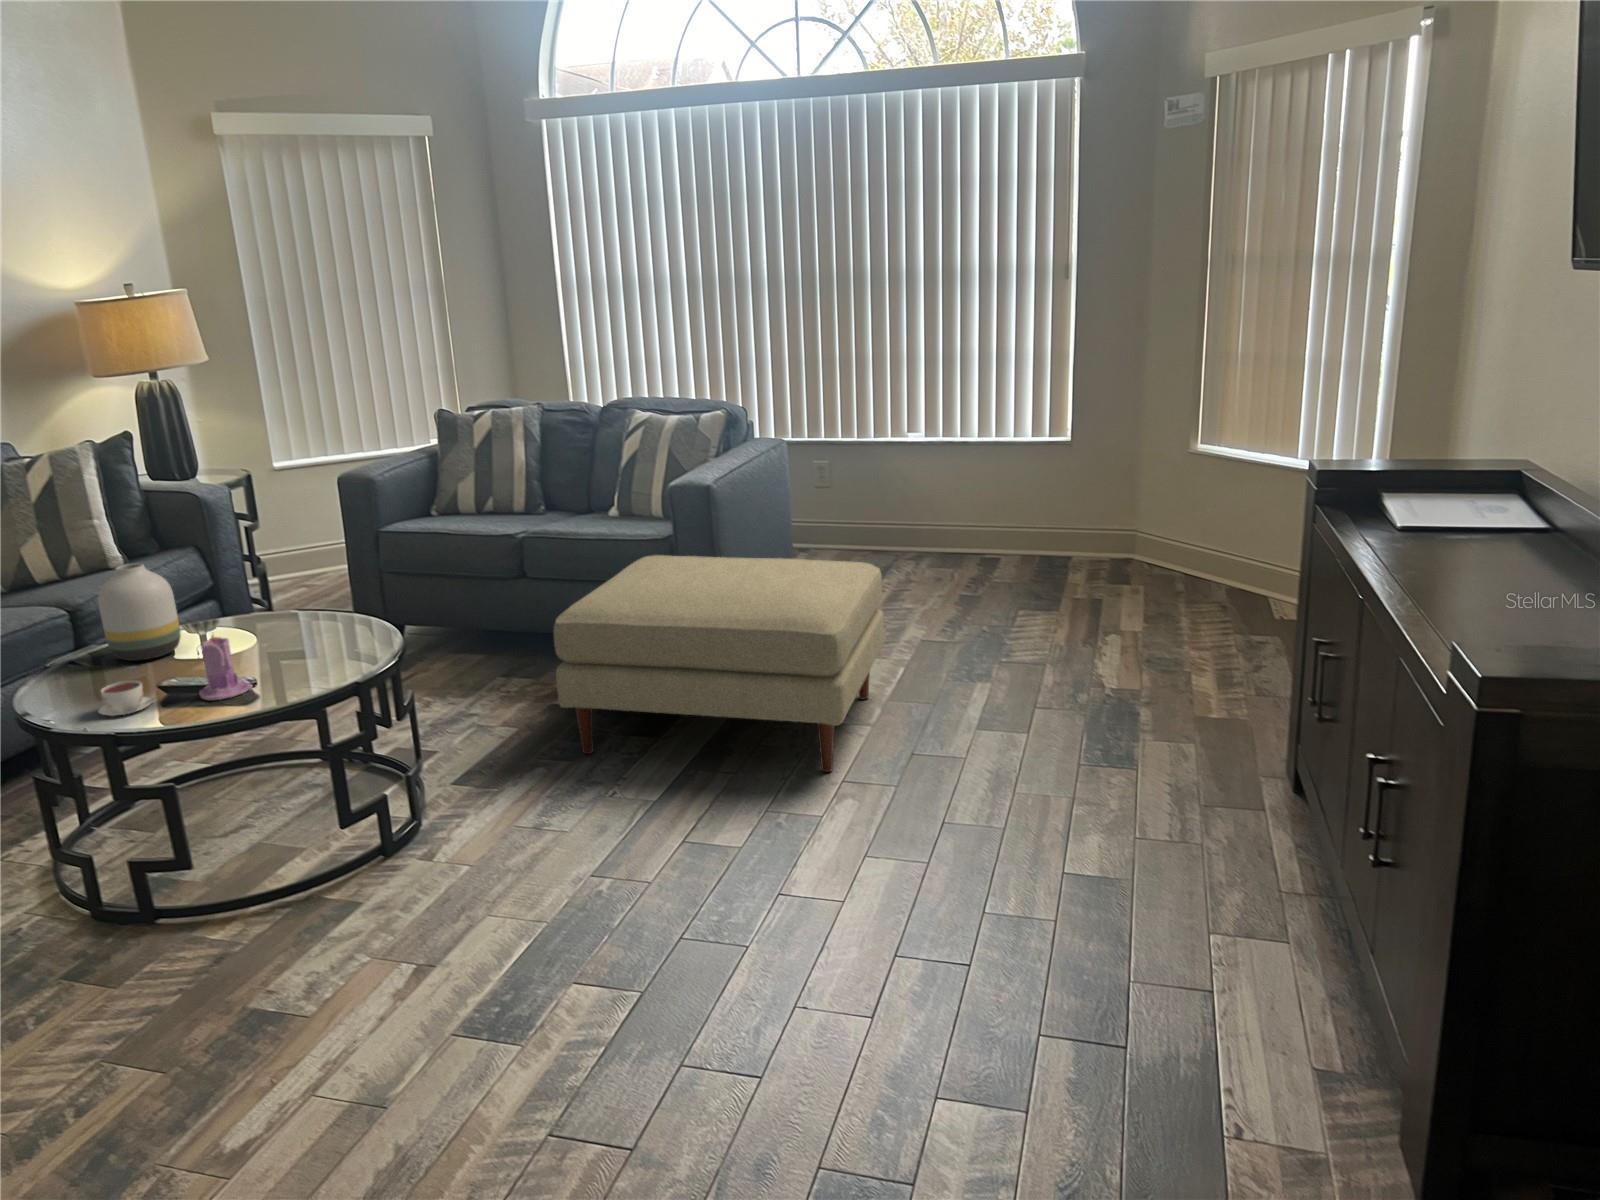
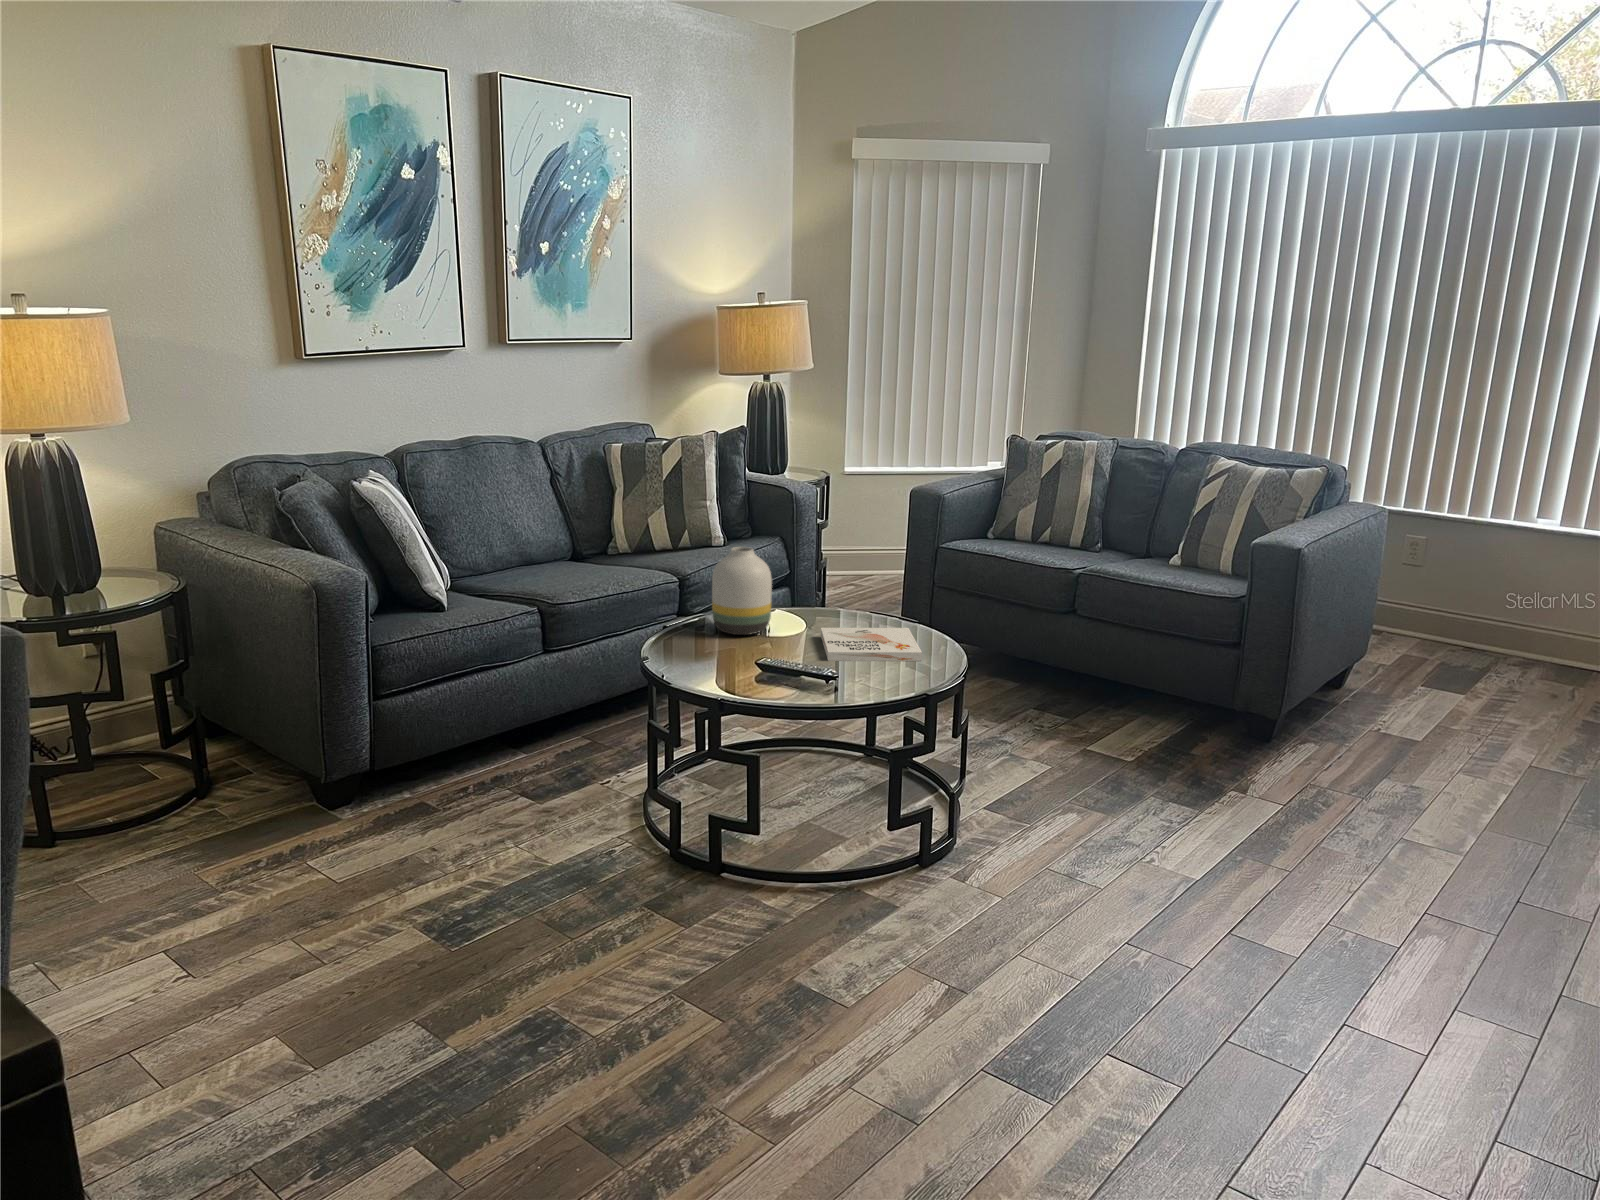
ottoman: present [554,555,884,772] -> none [1106,615,1507,900]
book: none [242,619,356,669] -> present [821,628,922,661]
candle: present [199,635,253,700] -> none [786,621,832,685]
coffee cup: present [98,681,153,716] -> none [705,653,753,683]

